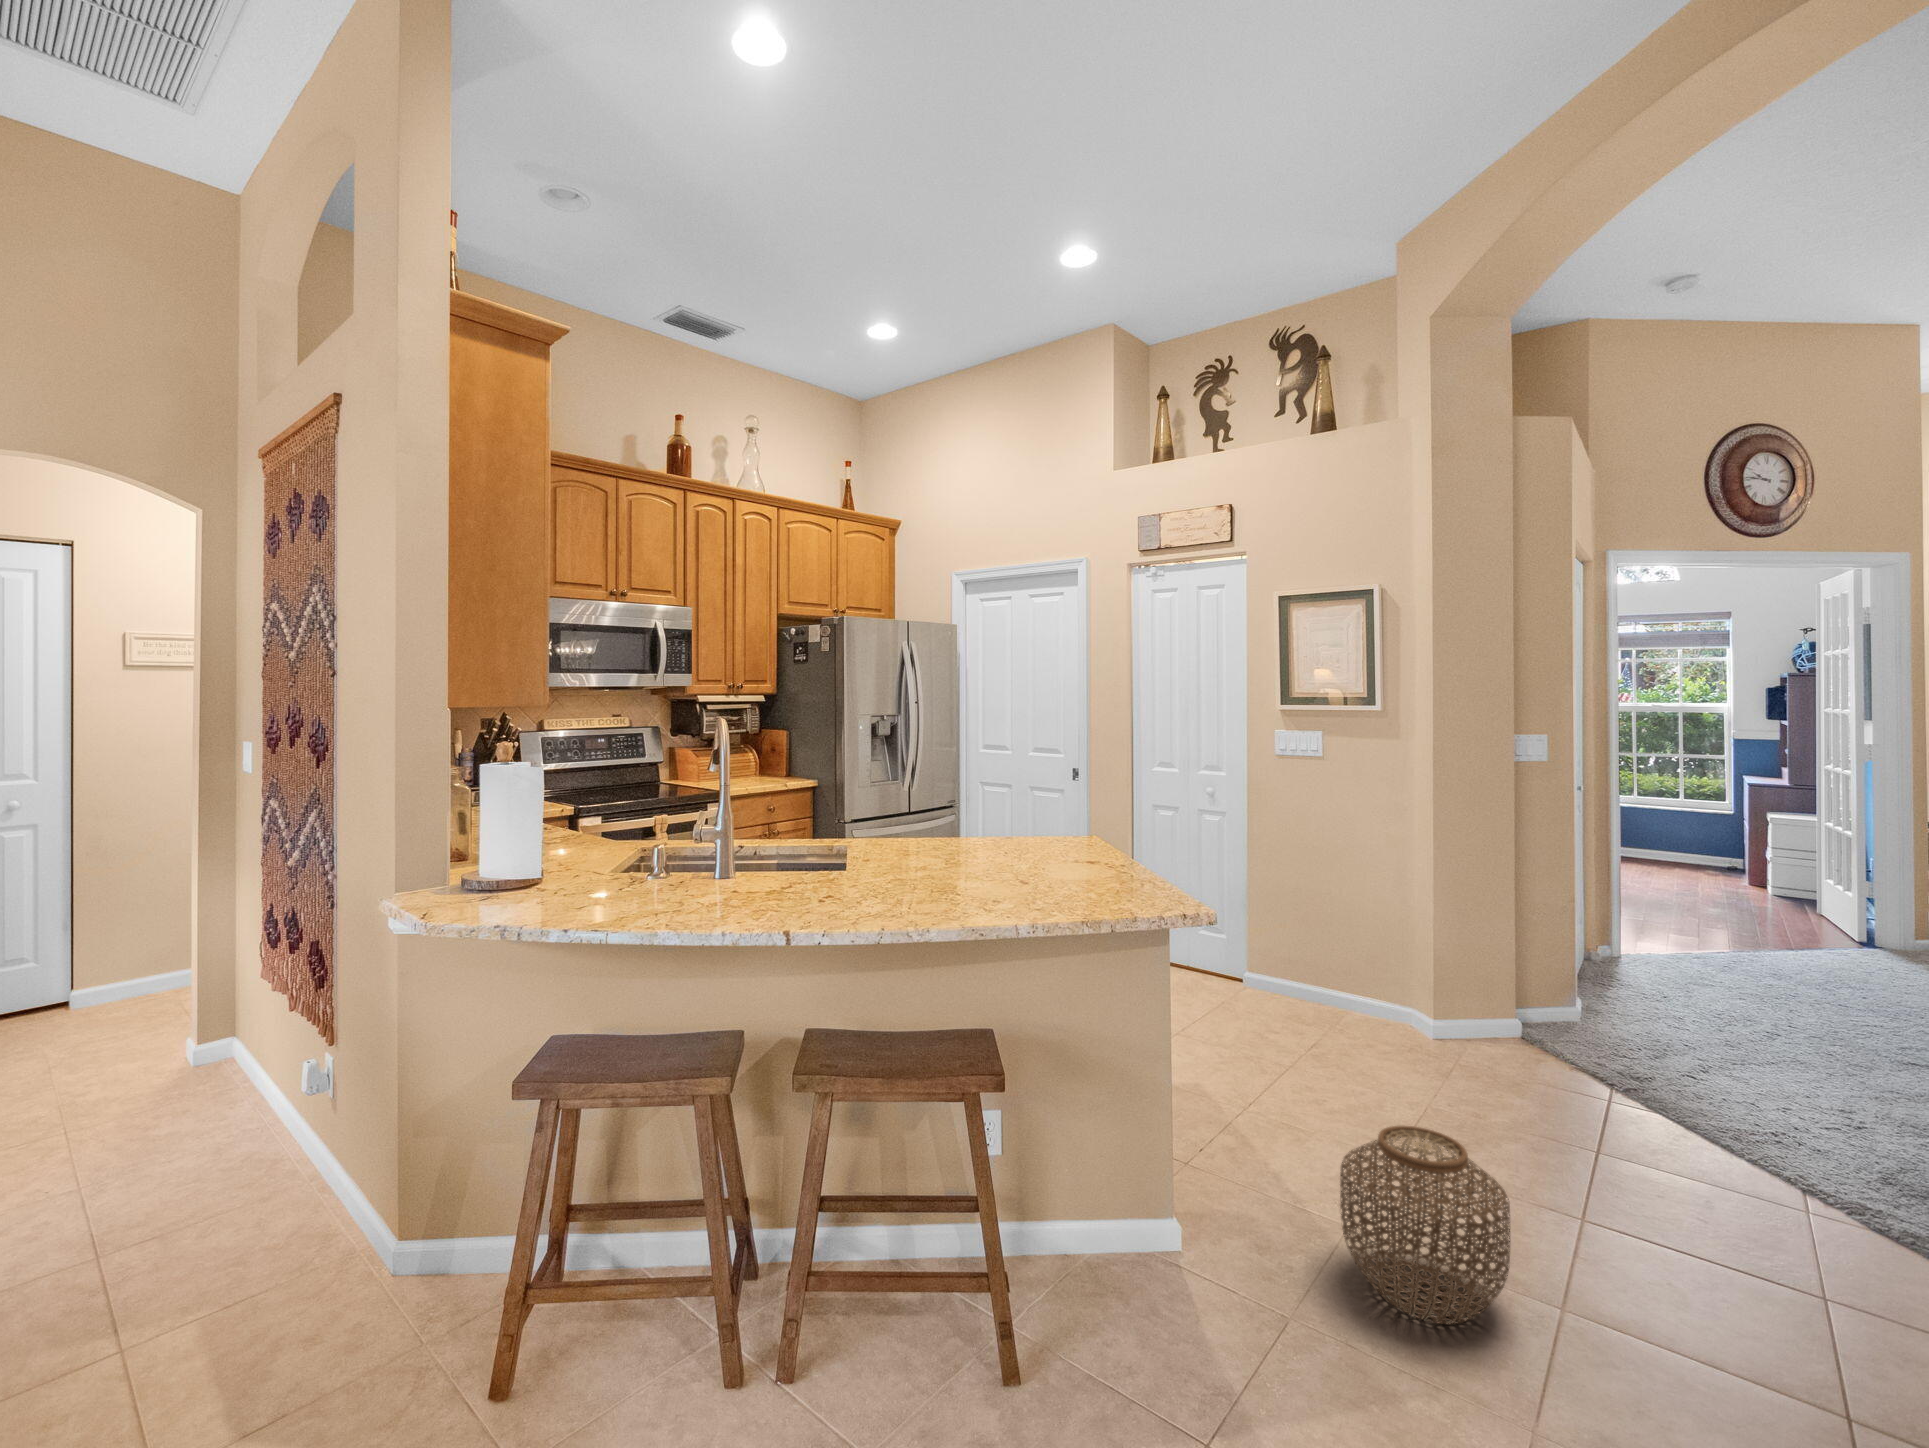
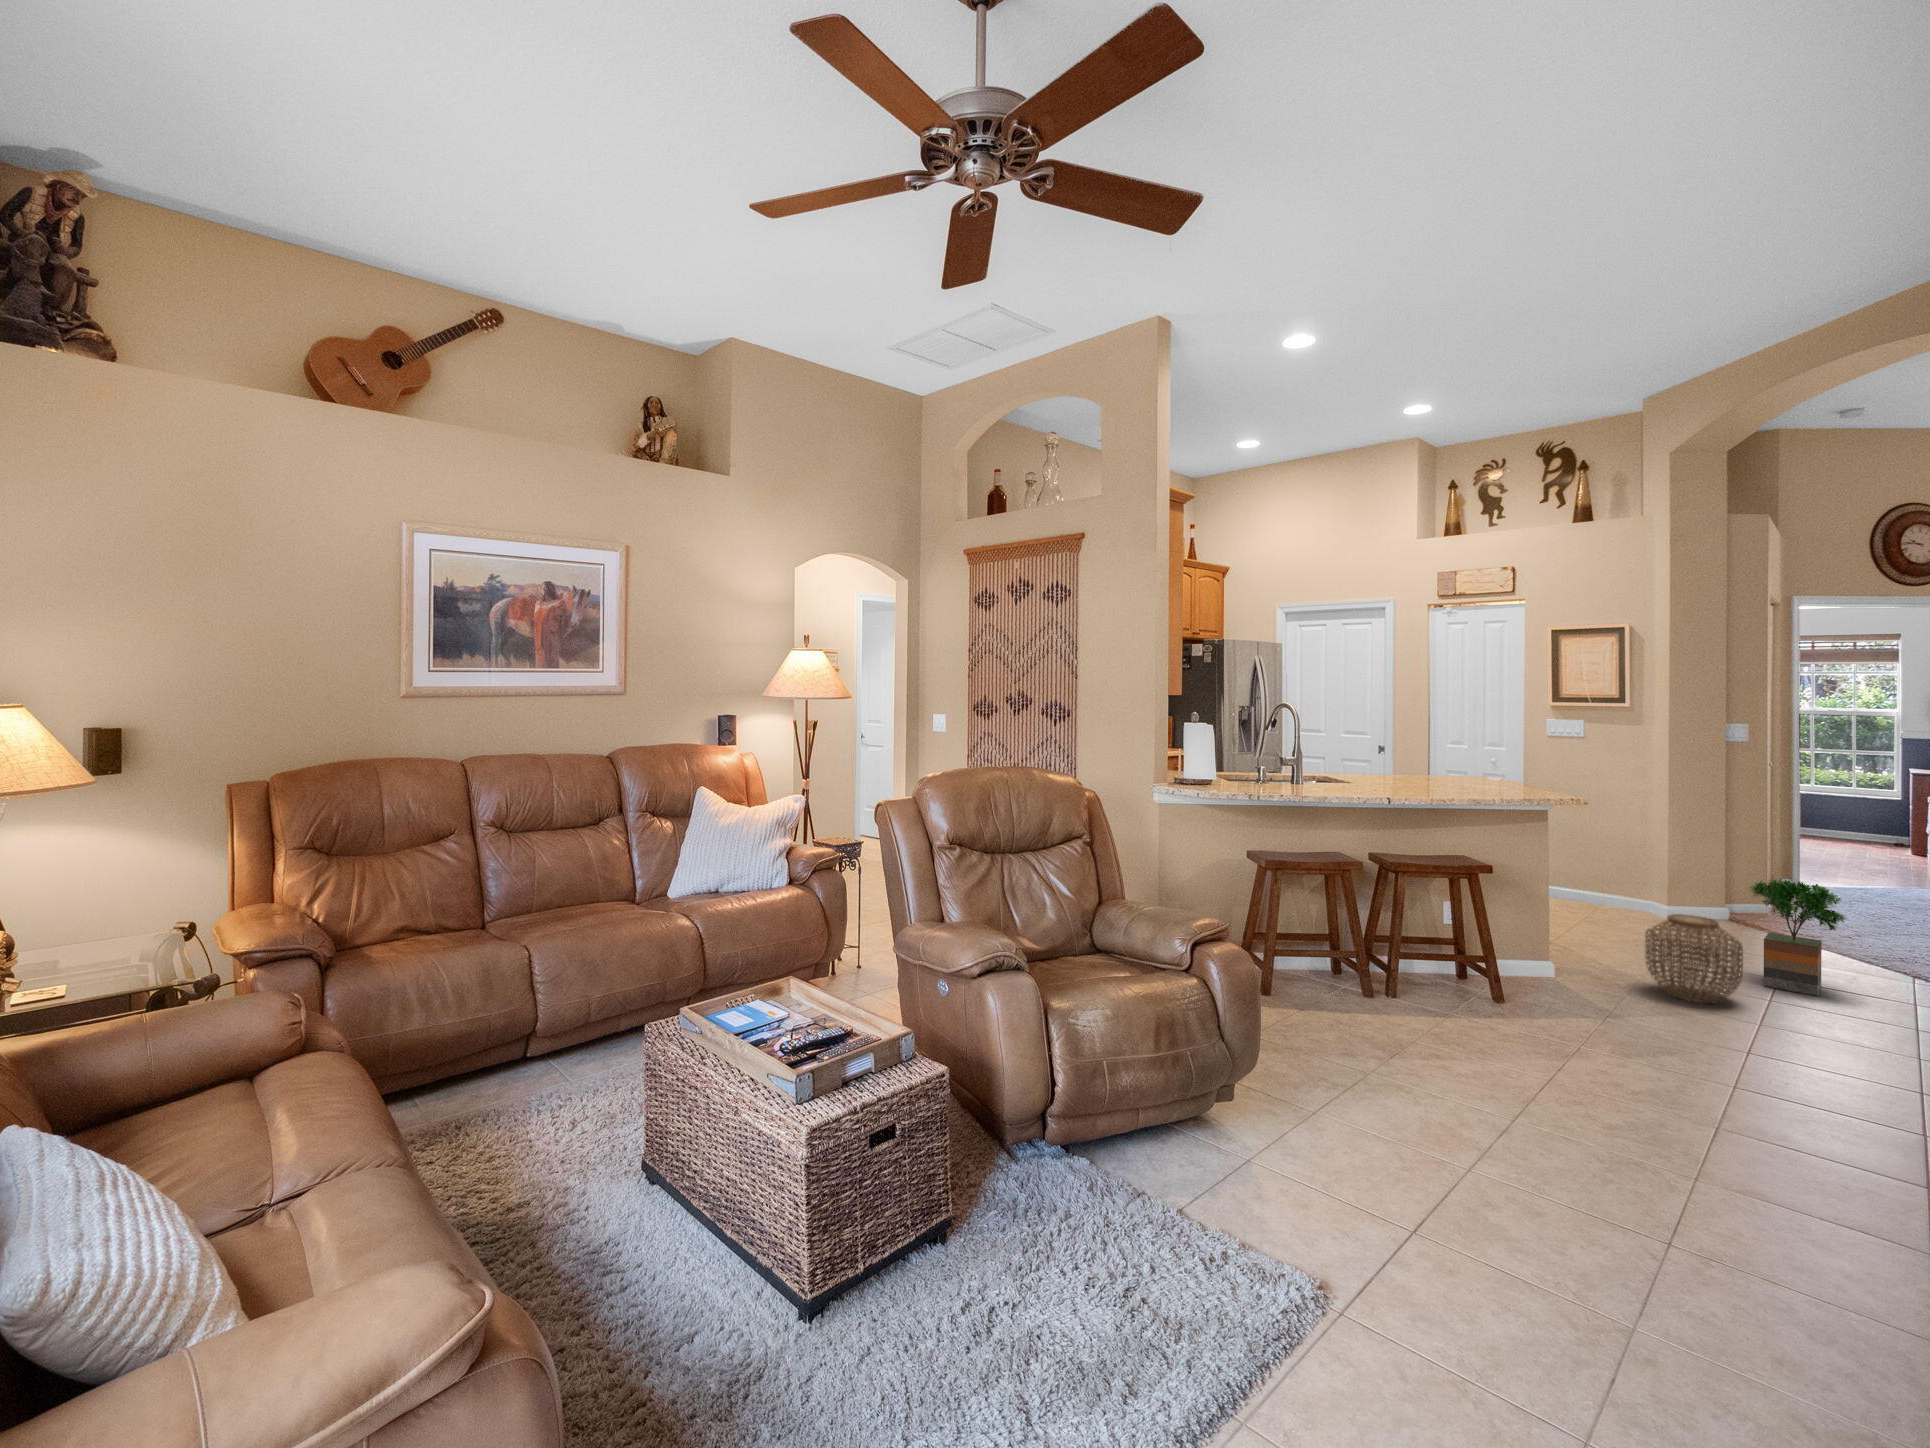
potted tree: none [1529,1031,1699,1272] -> present [1751,879,1845,996]

